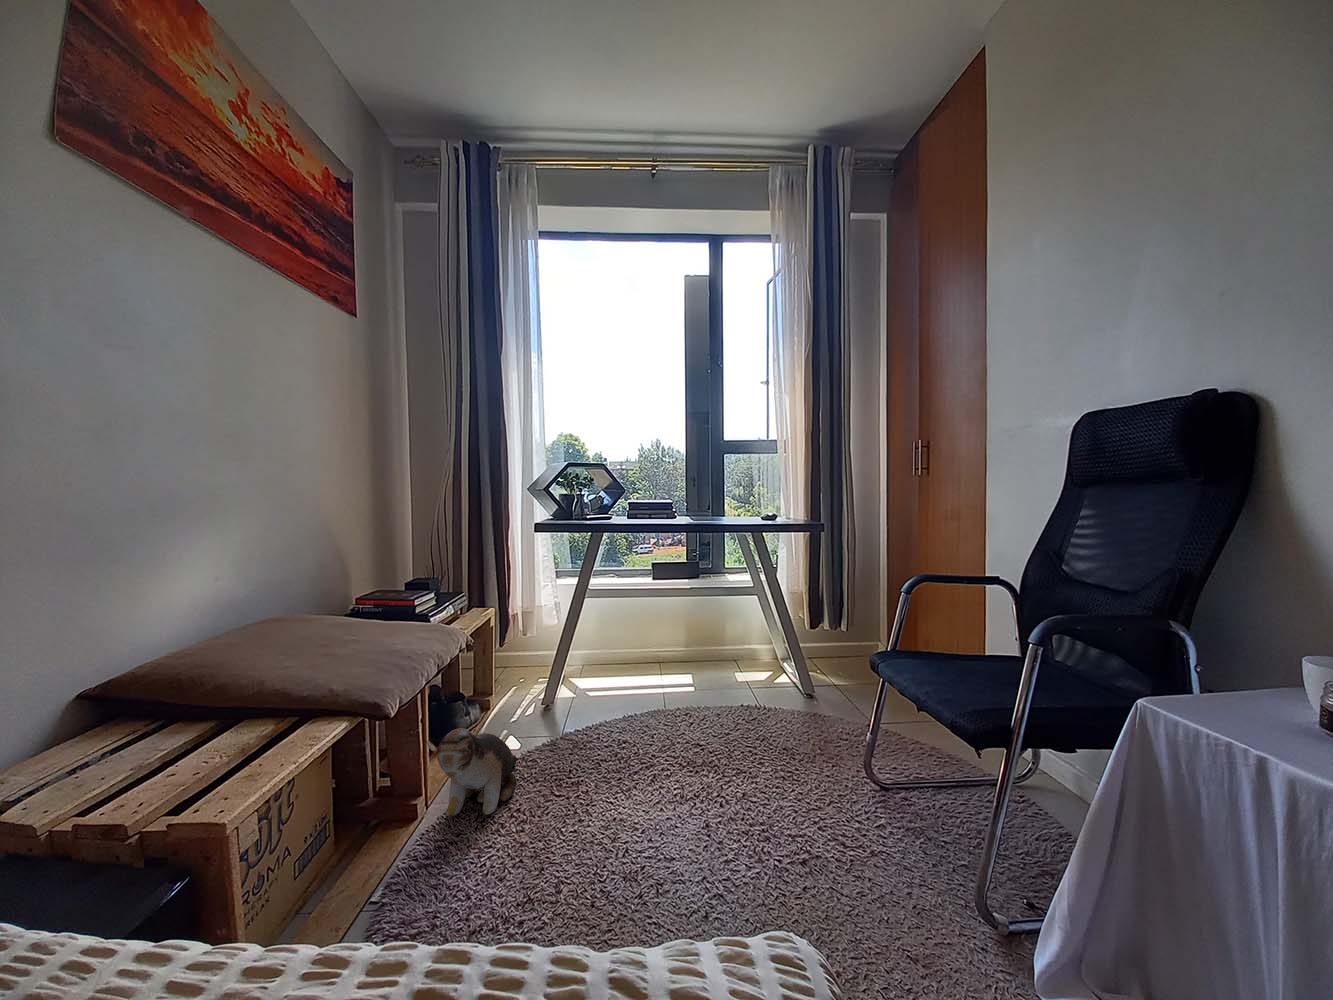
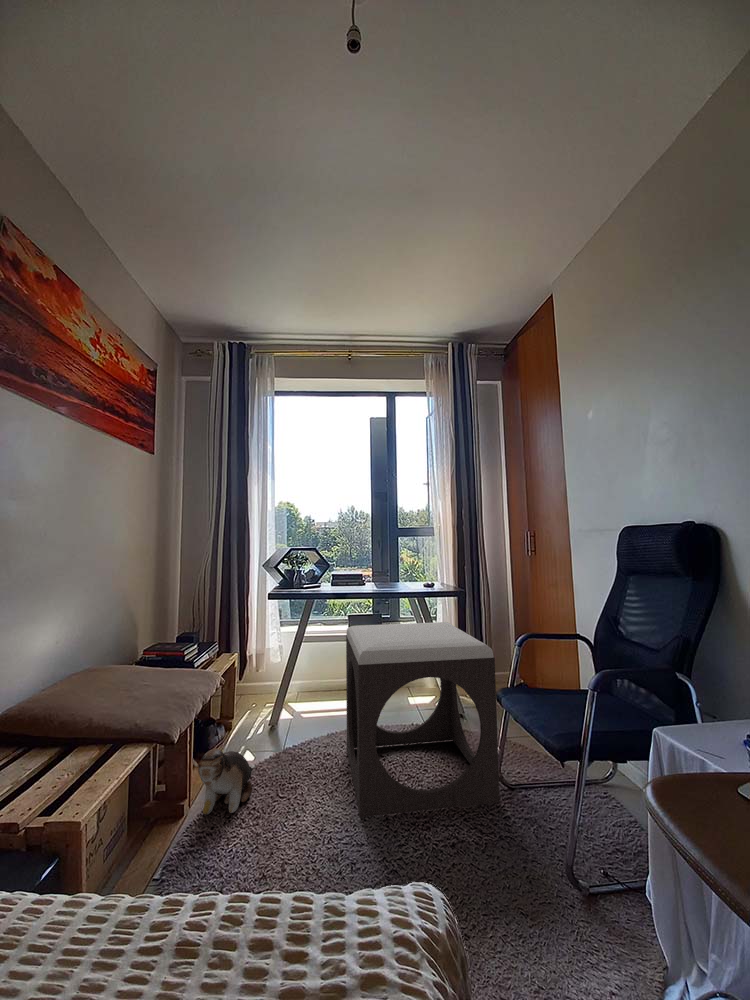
footstool: none [647,564,868,823] -> present [346,622,500,817]

